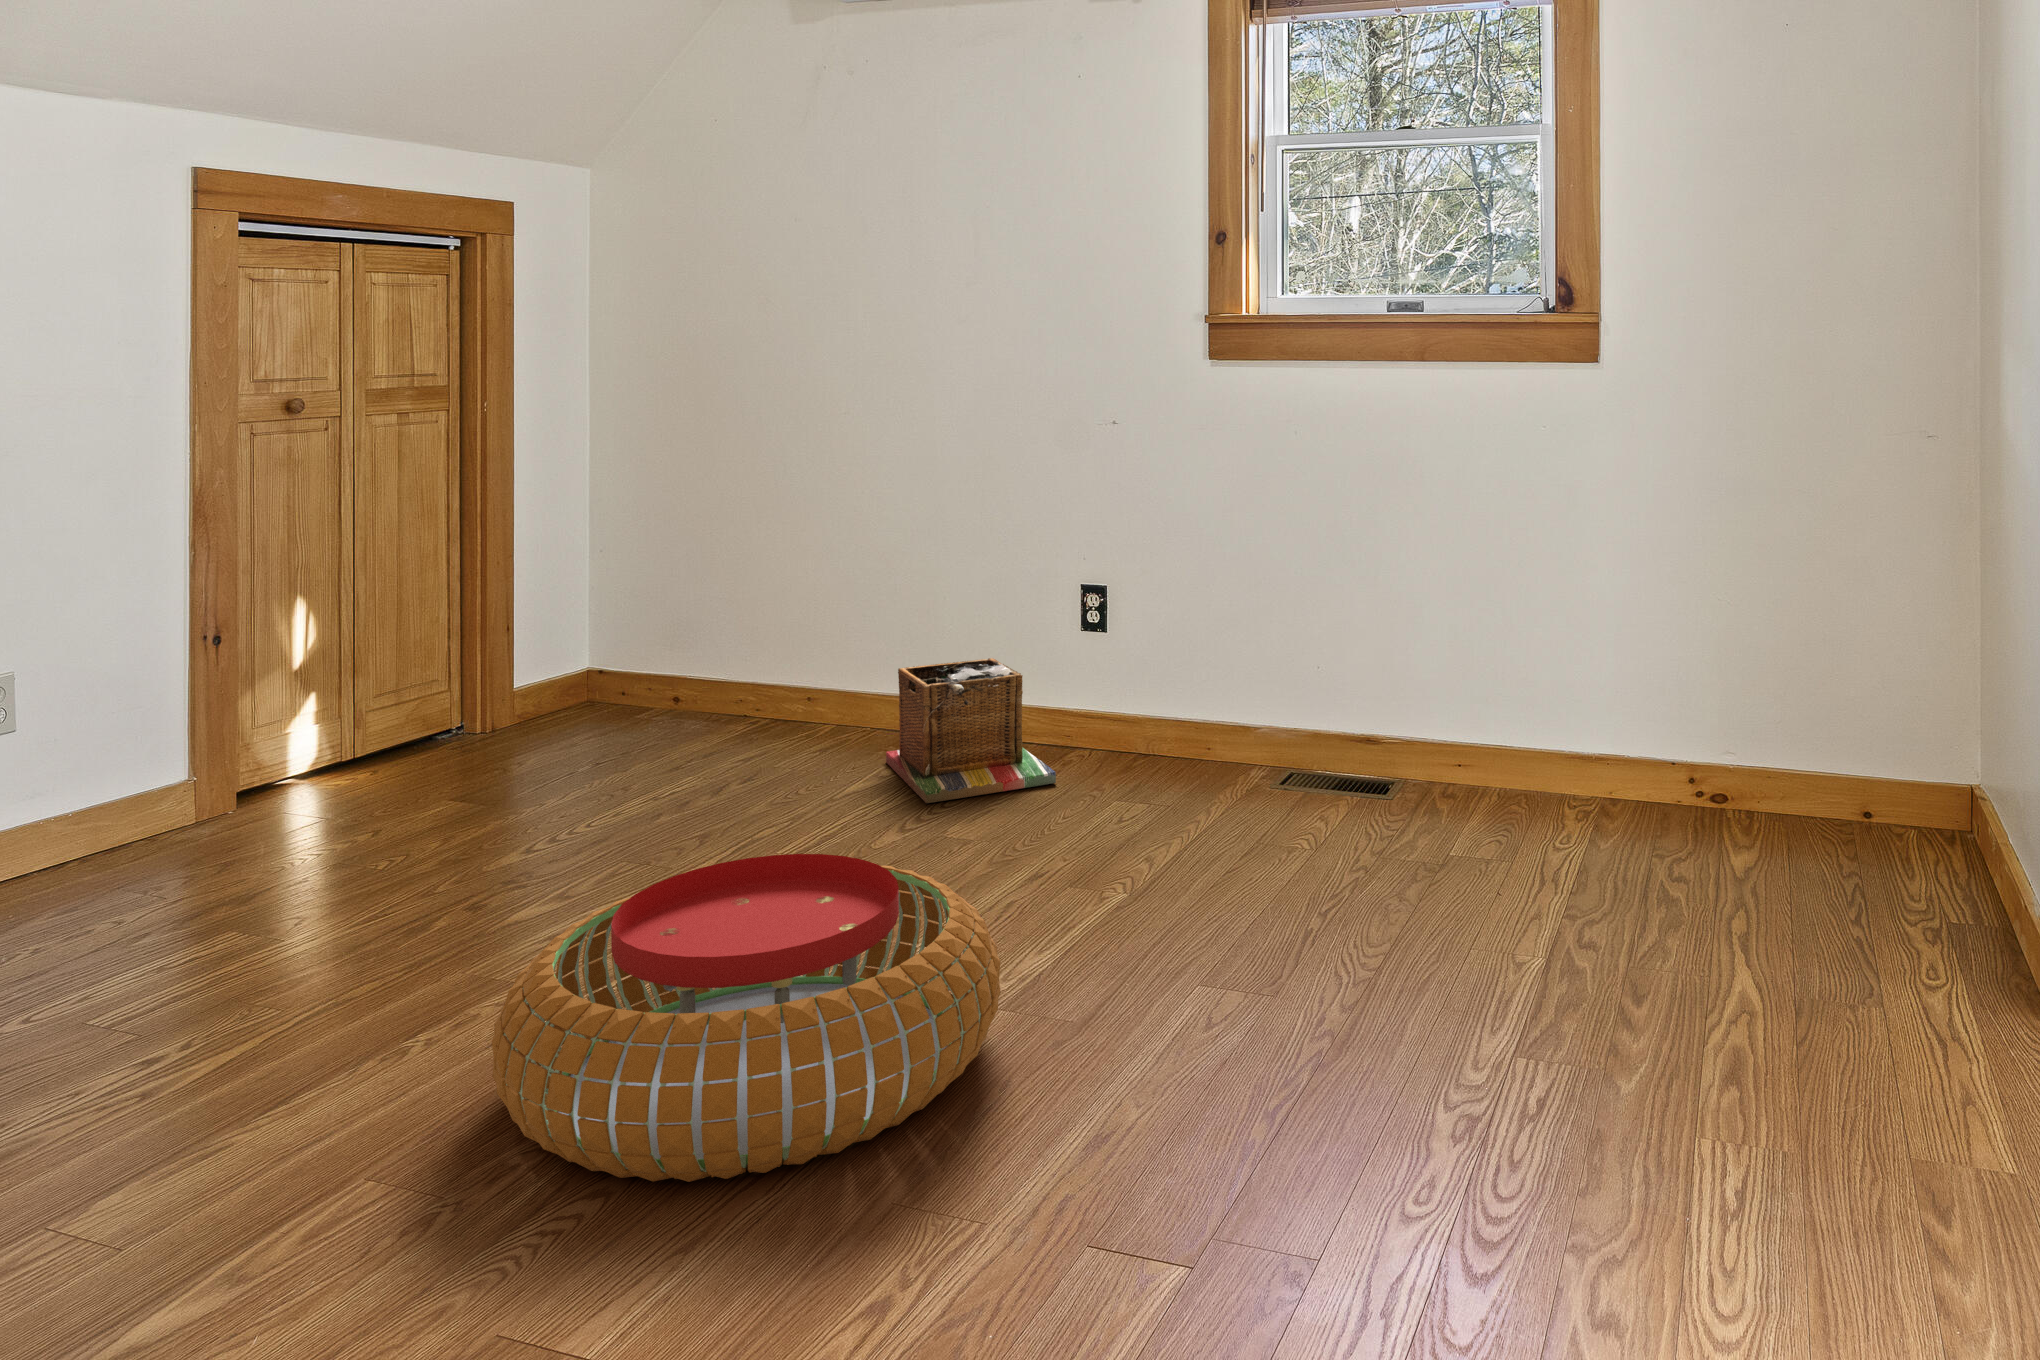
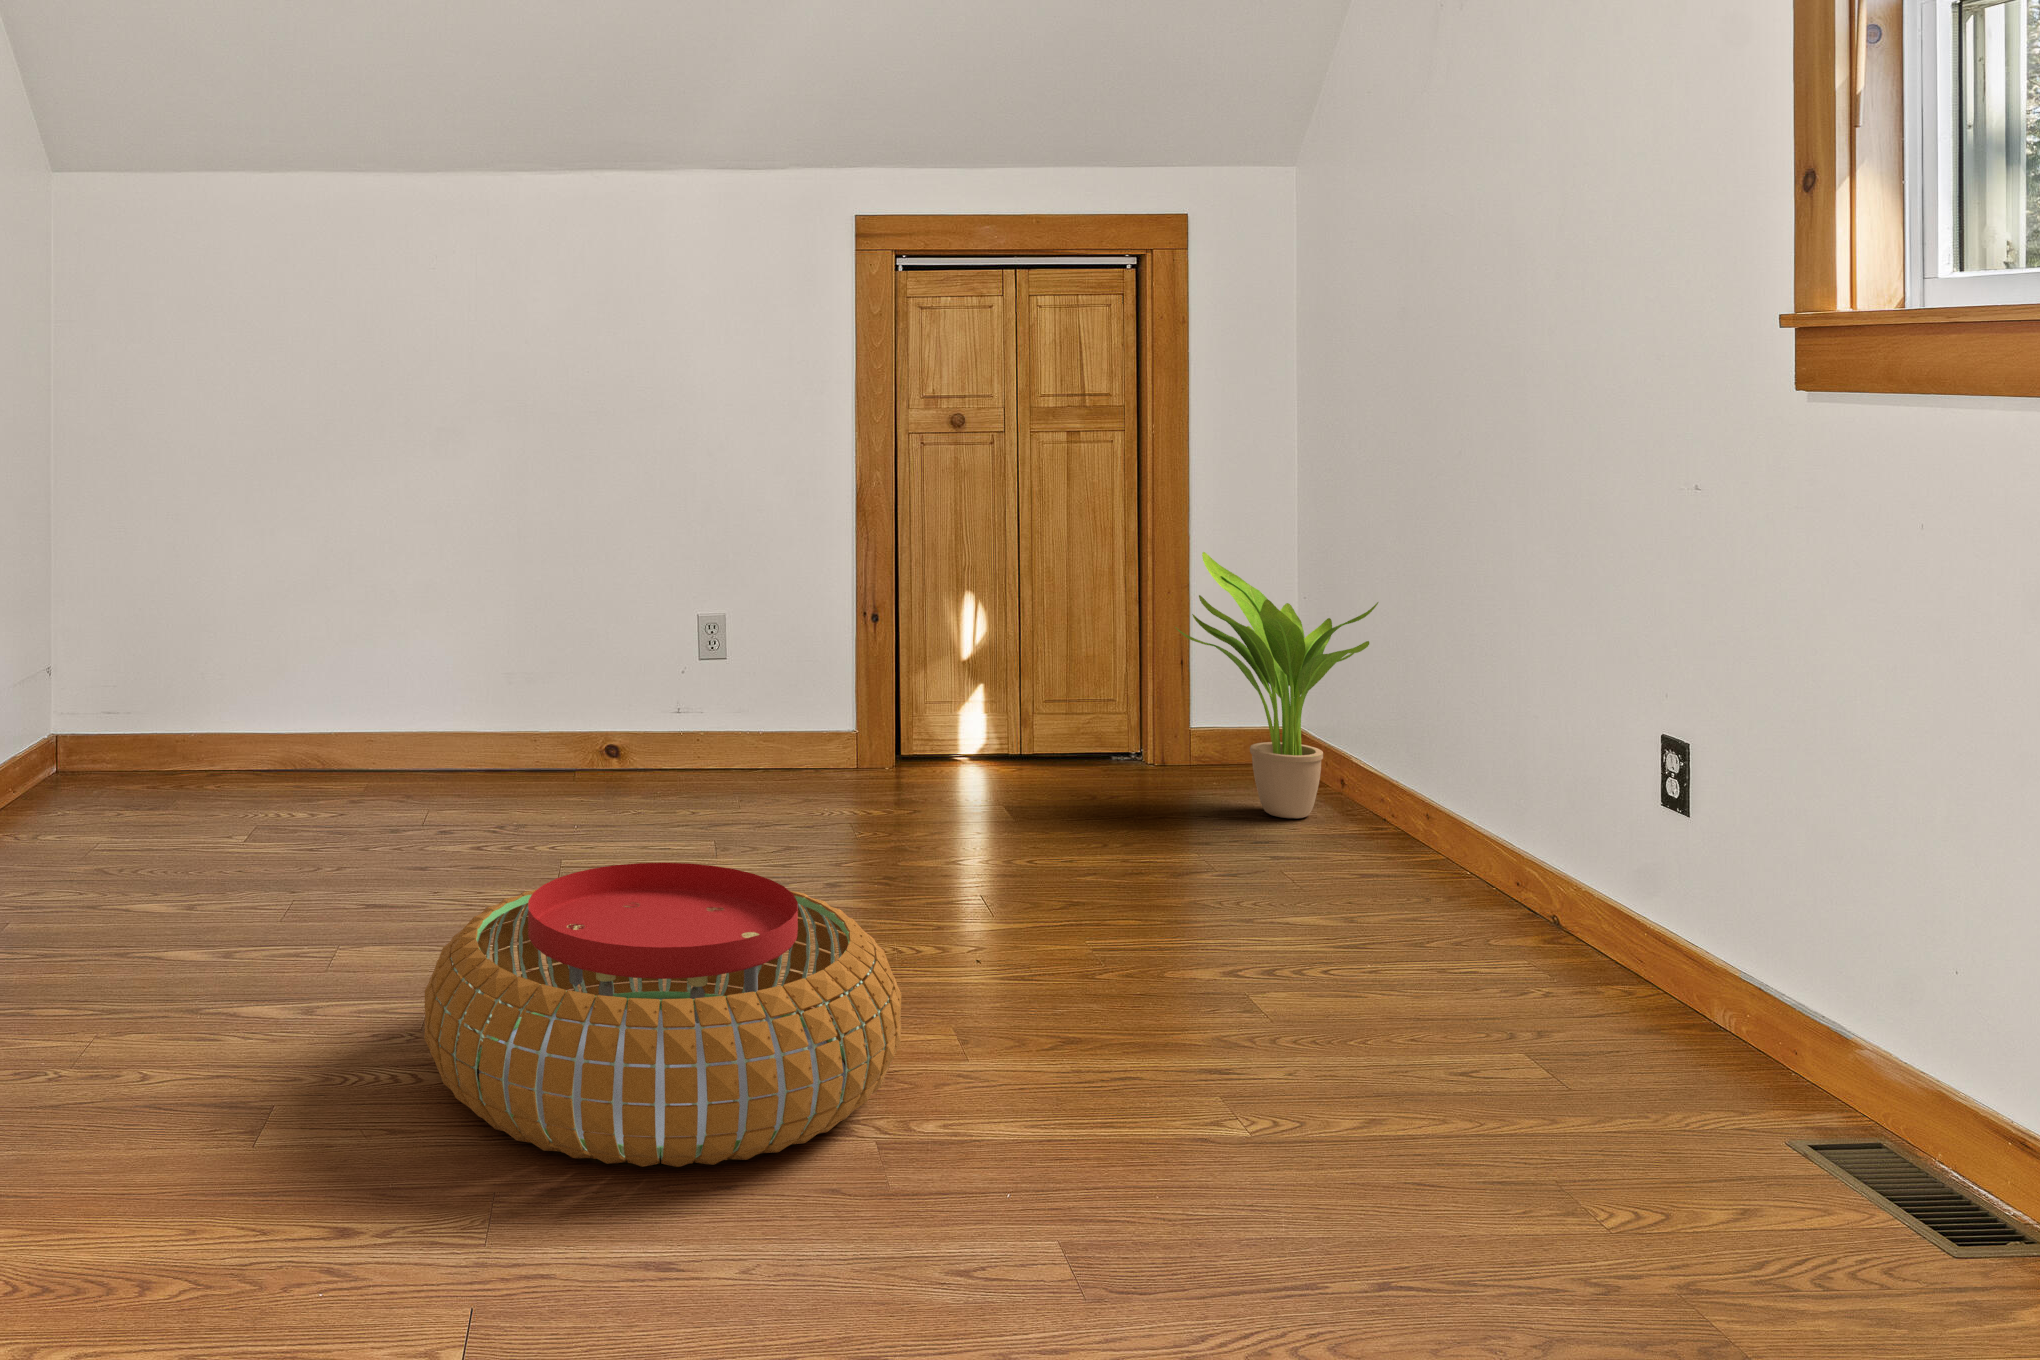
potted plant: none [601,517,789,735] -> present [1175,552,1378,818]
laundry basket: present [886,658,1056,803] -> none [1310,786,1567,1006]

